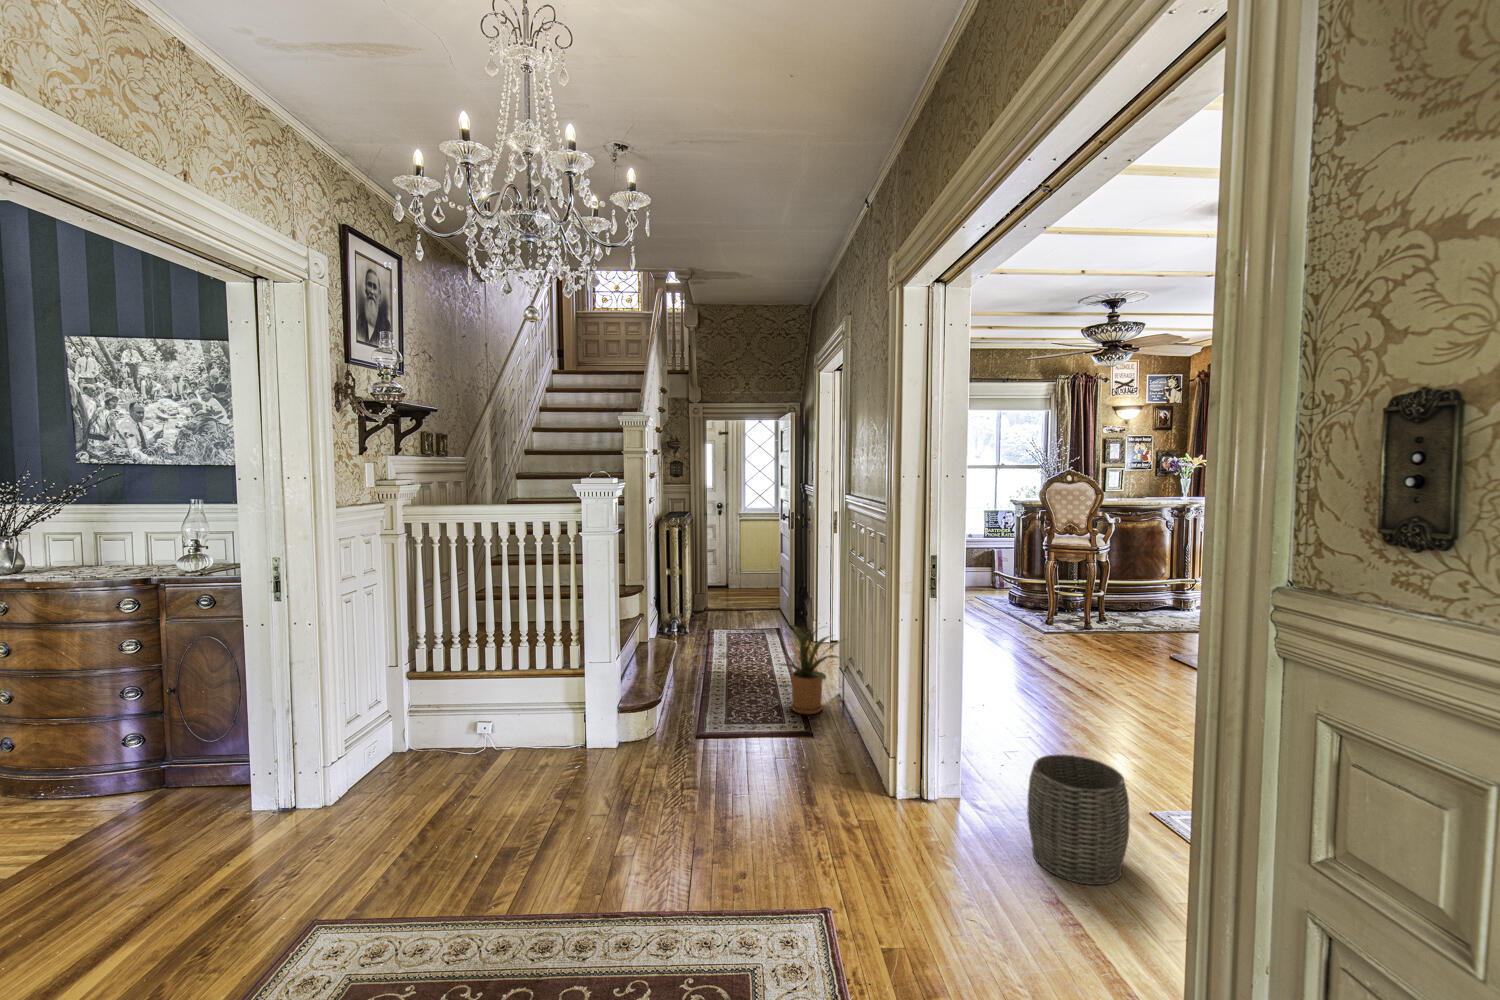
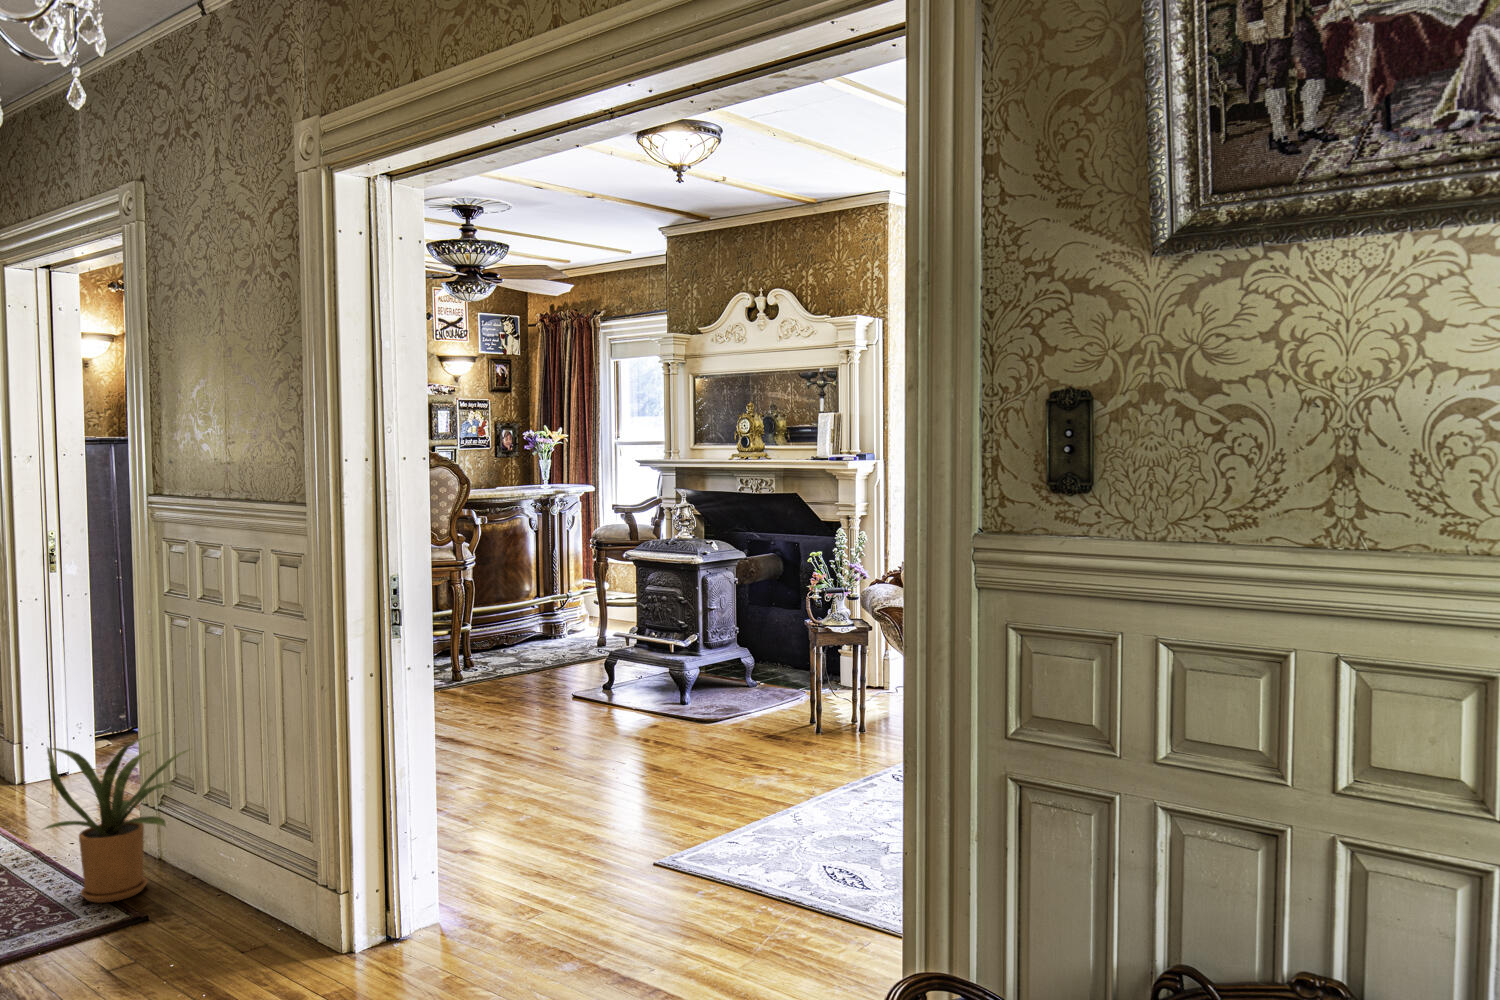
woven basket: present [1027,754,1130,885] -> none [567,807,681,954]

